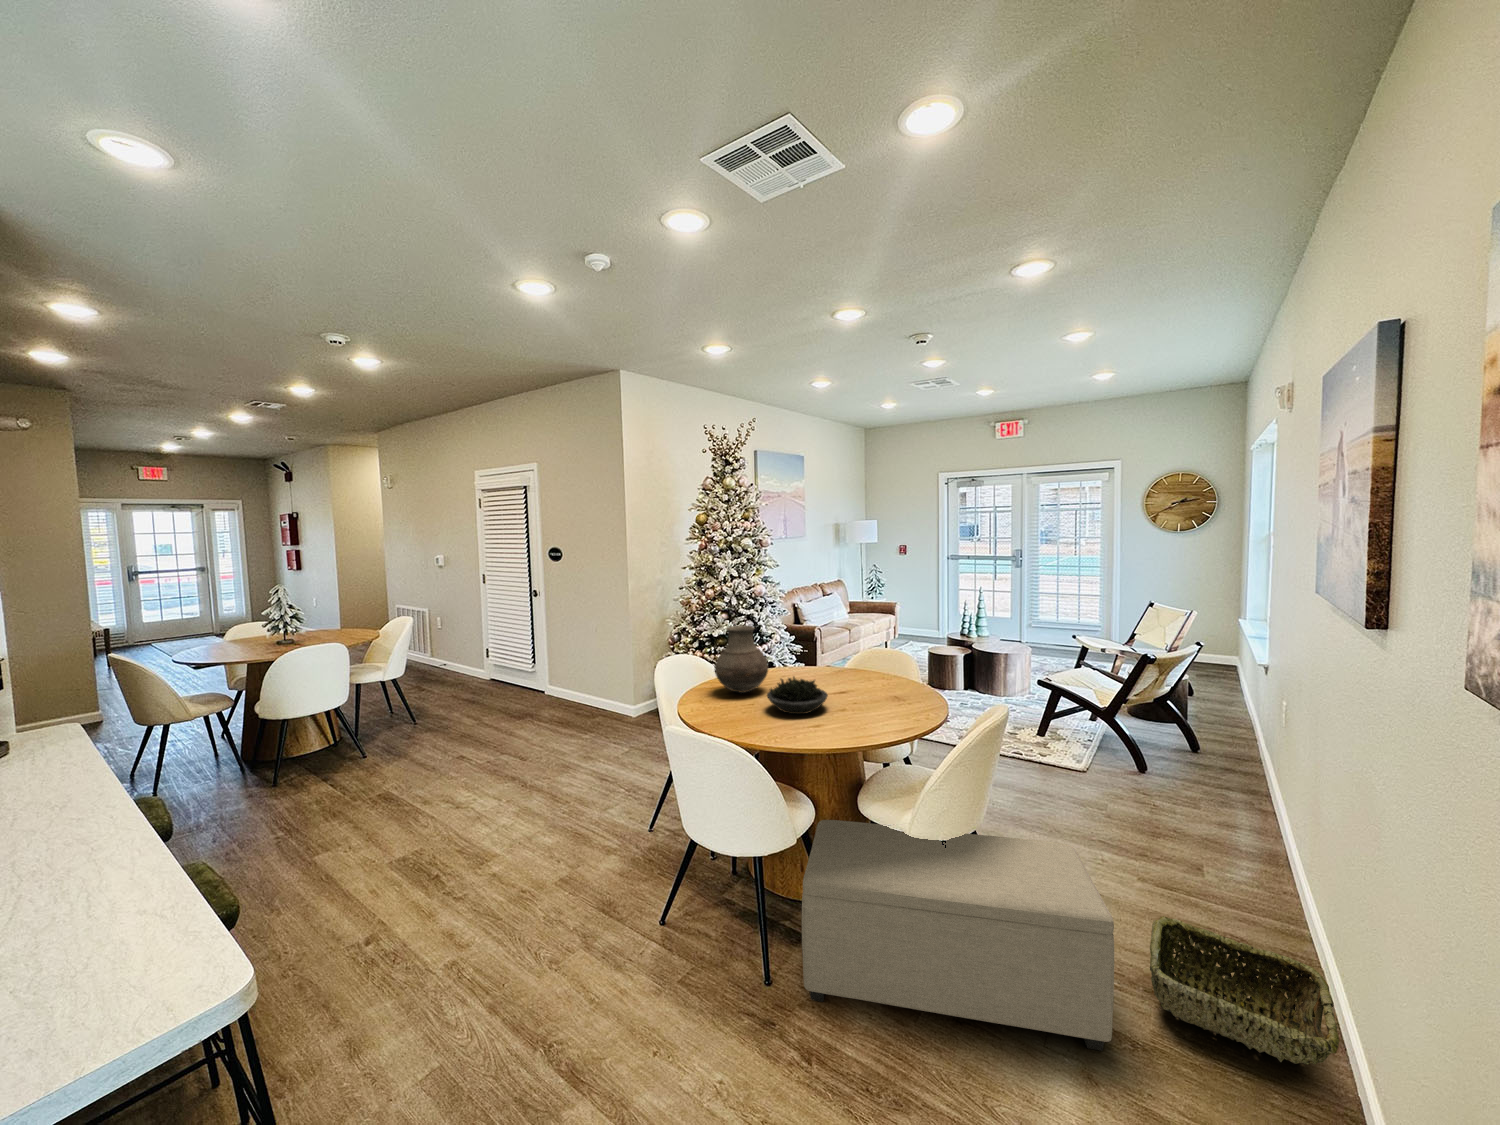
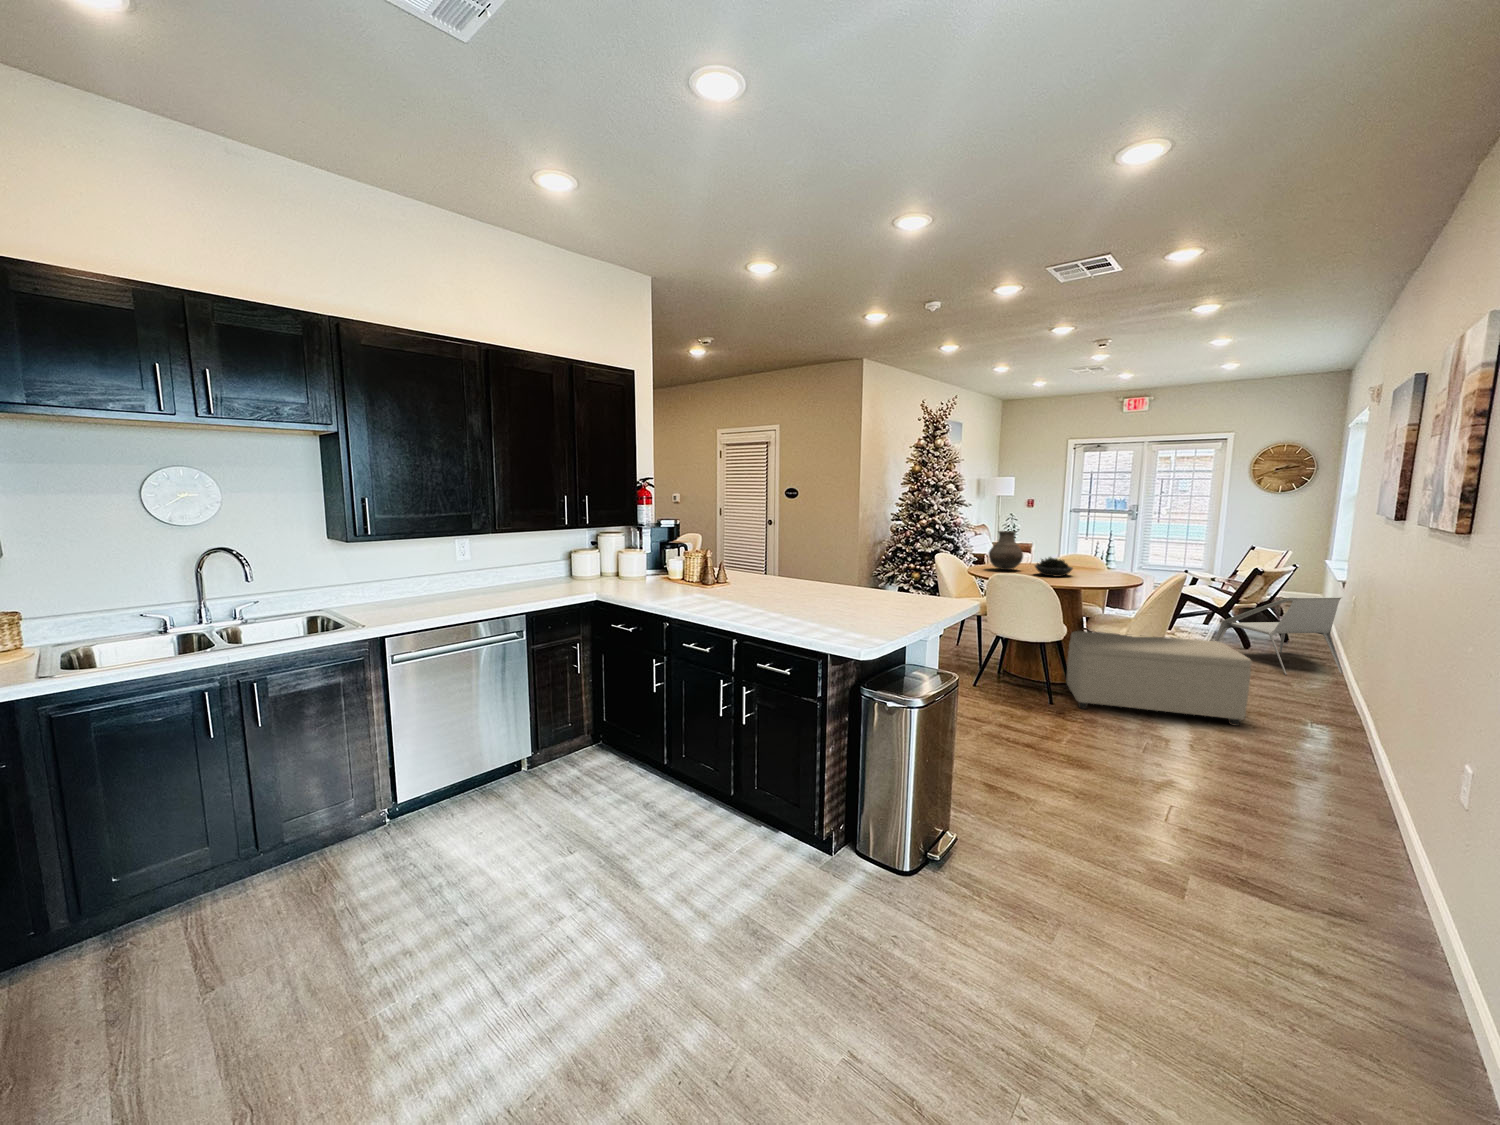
armchair: none [1089,710,1281,843] -> present [1215,597,1343,675]
woven basket: present [1150,916,1339,1065] -> none [1265,679,1362,732]

